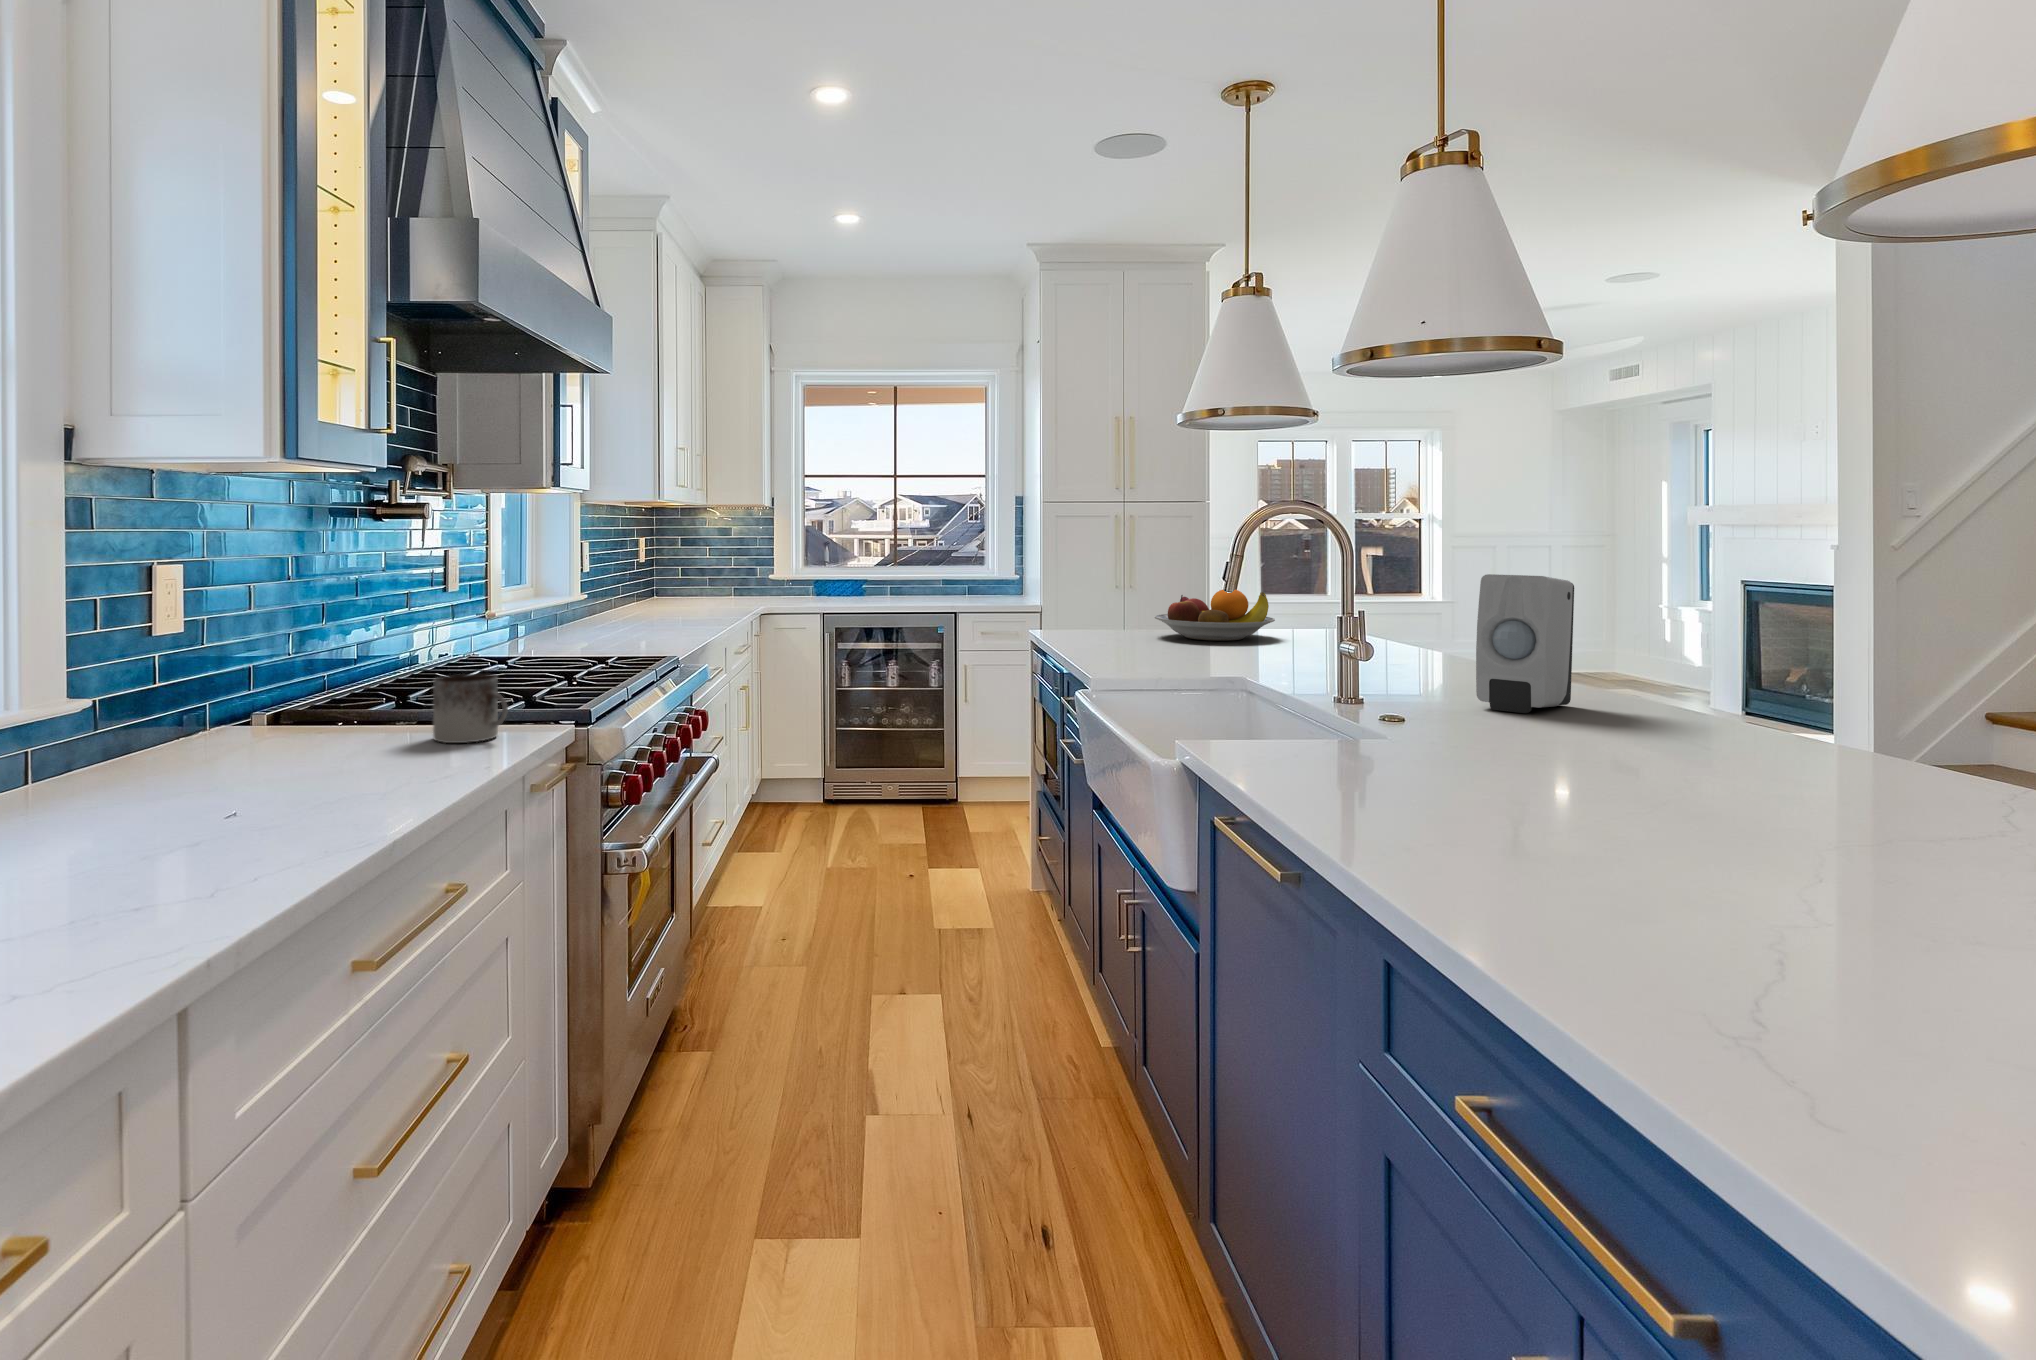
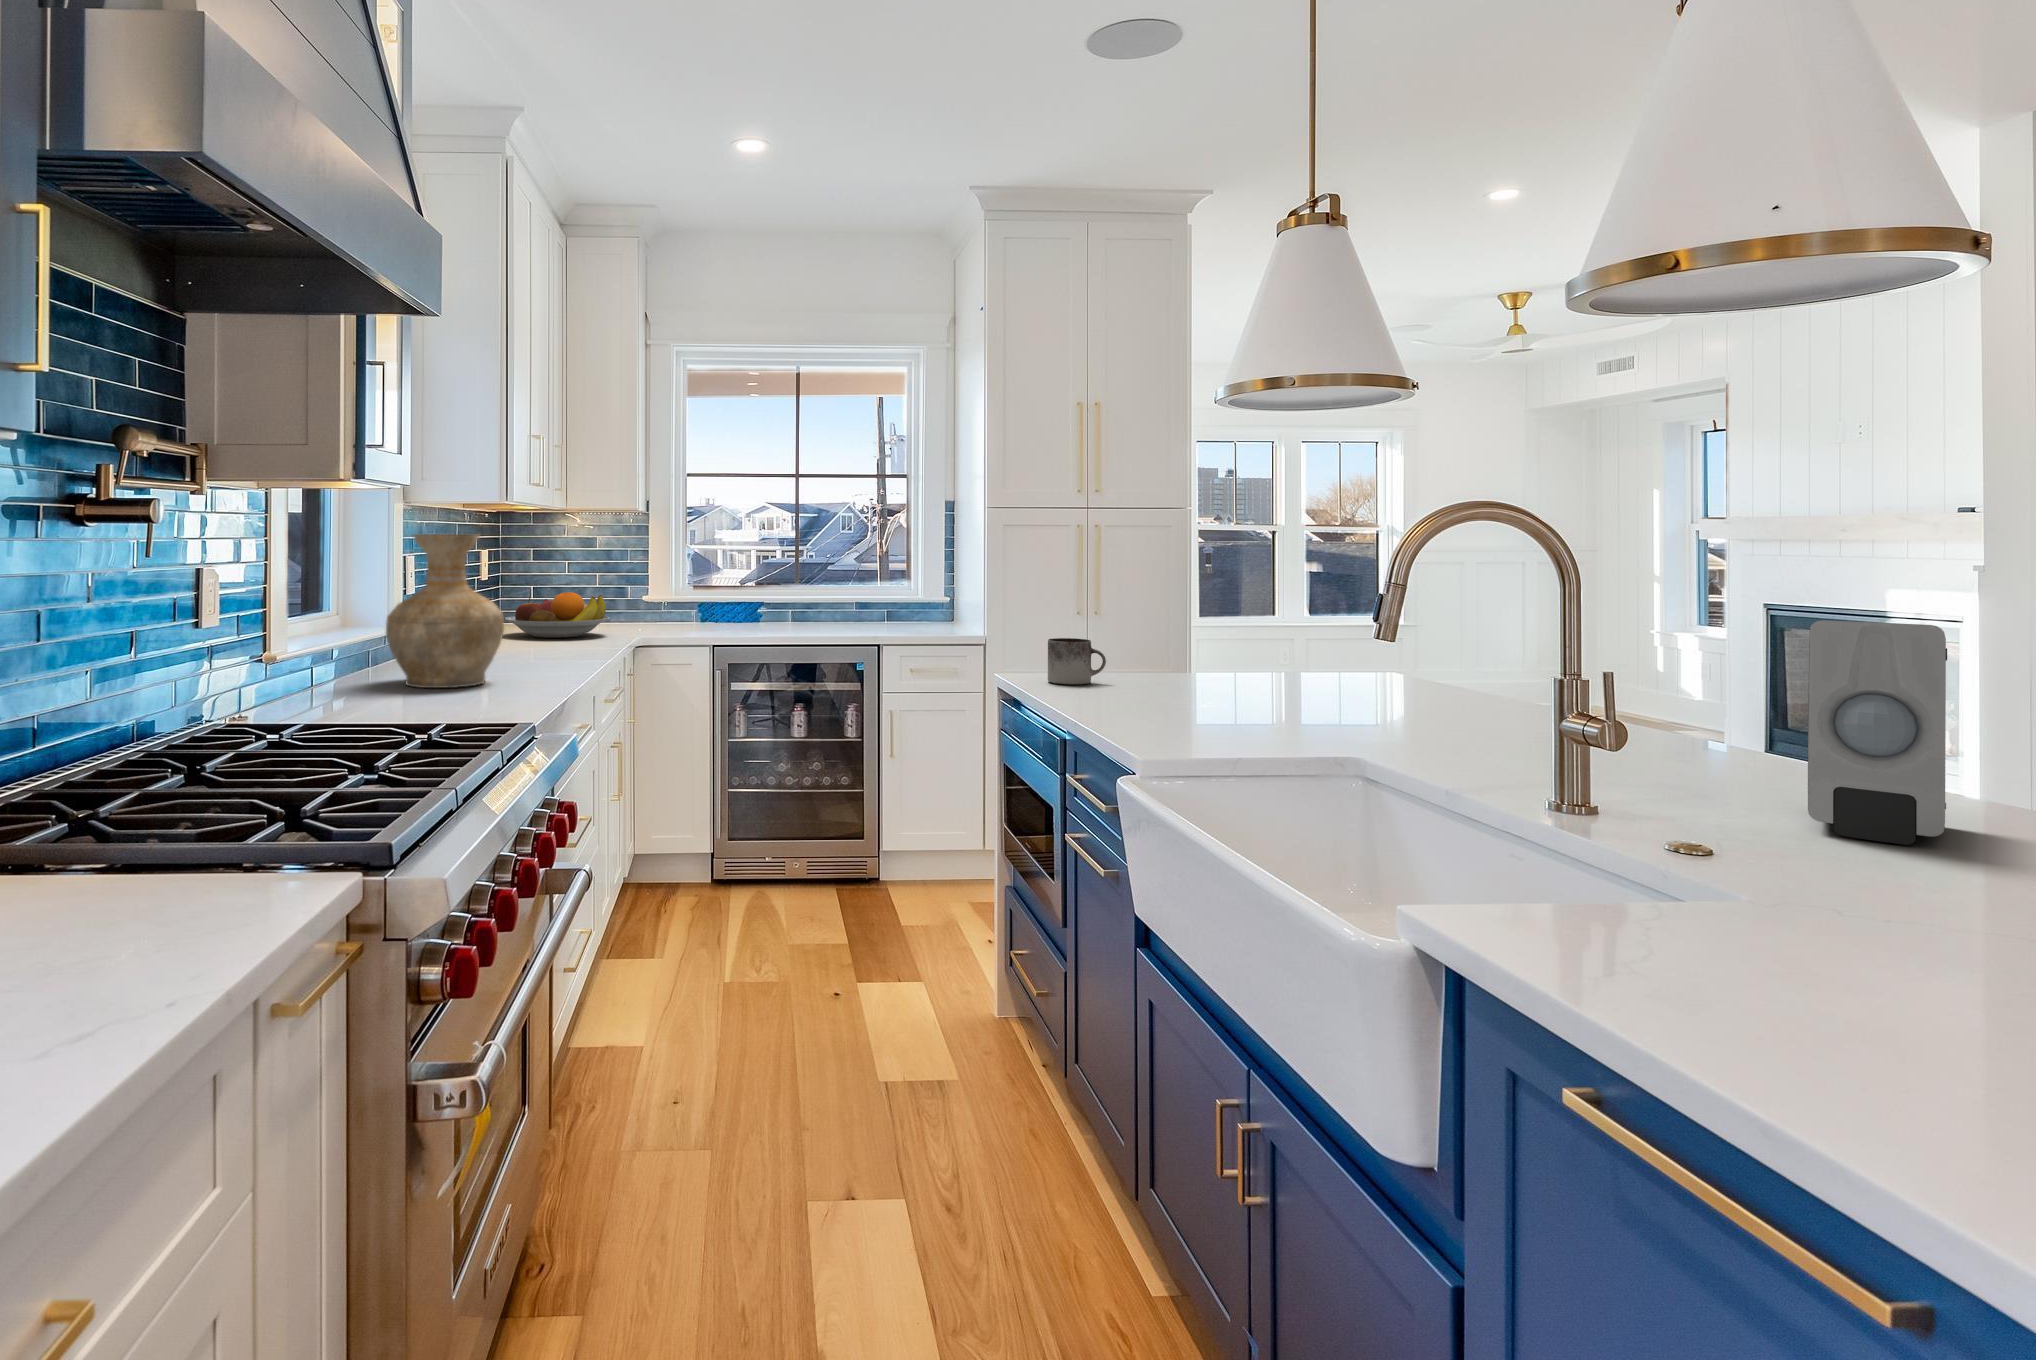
vase: none [571,524,658,638] -> present [386,534,504,688]
fruit bowl: present [1155,590,1275,641] -> present [505,592,609,638]
mug: present [433,674,508,743] -> present [1048,638,1106,684]

